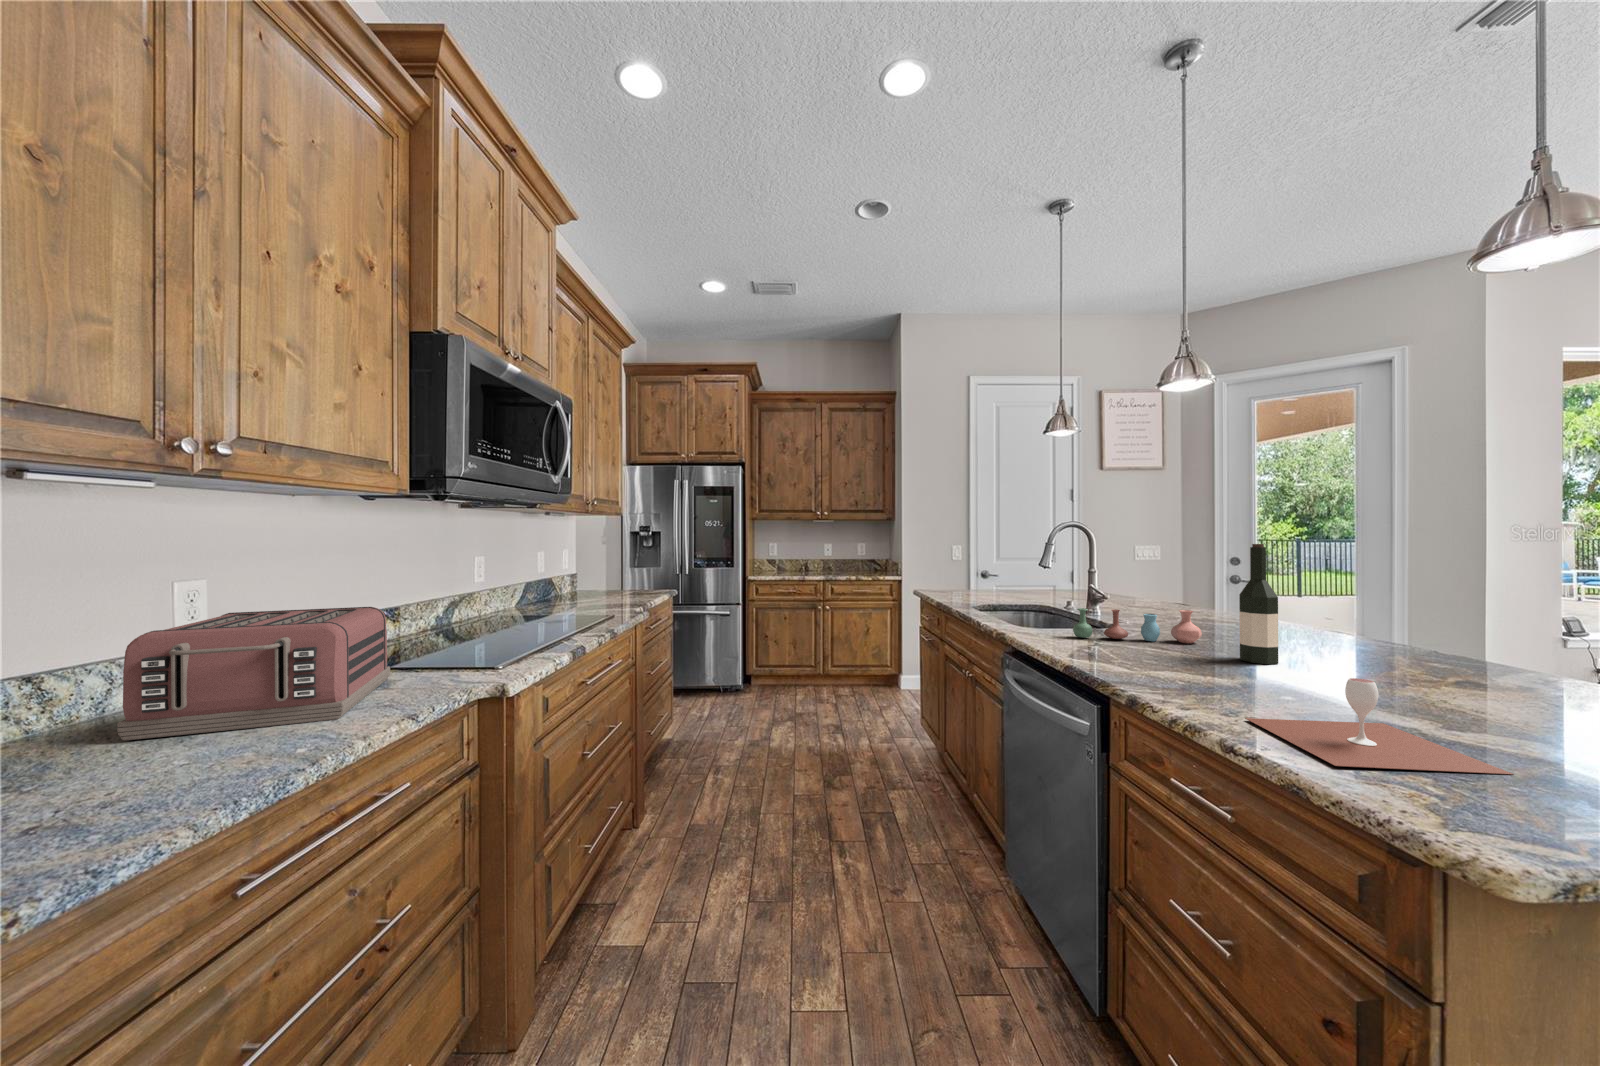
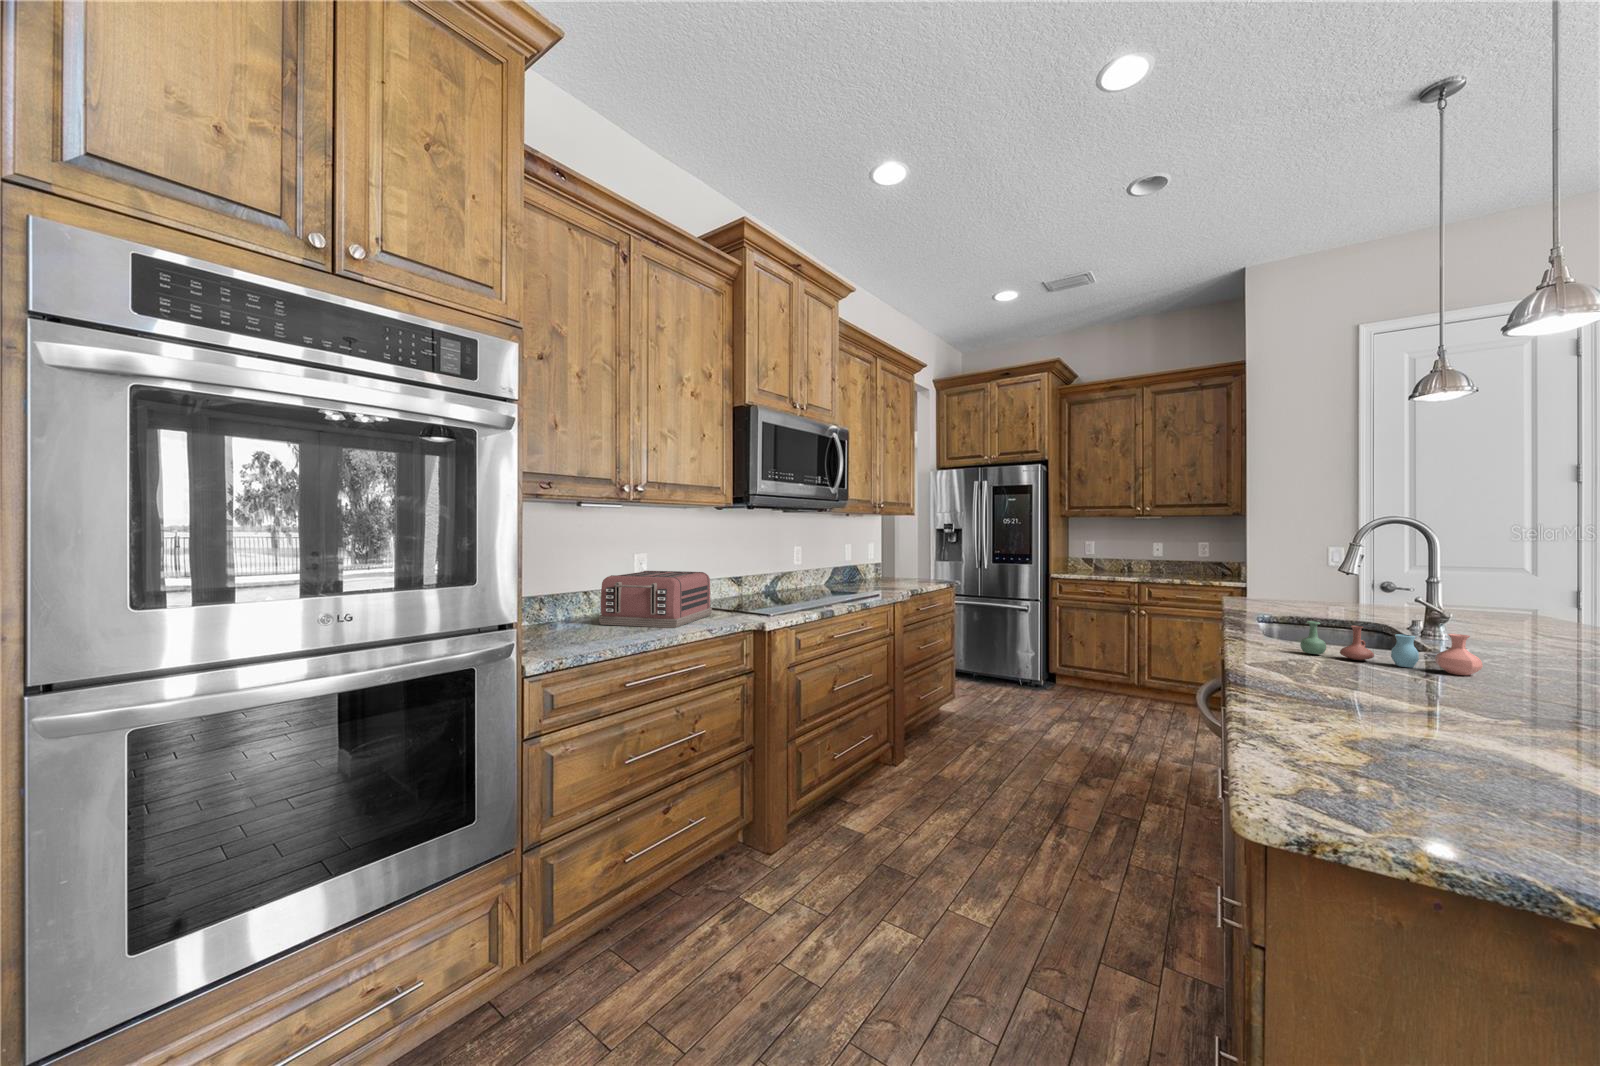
wine bottle: present [1239,544,1278,664] -> none [1479,555,1543,705]
wine glass: present [1245,678,1513,775] -> none [1284,691,1503,804]

